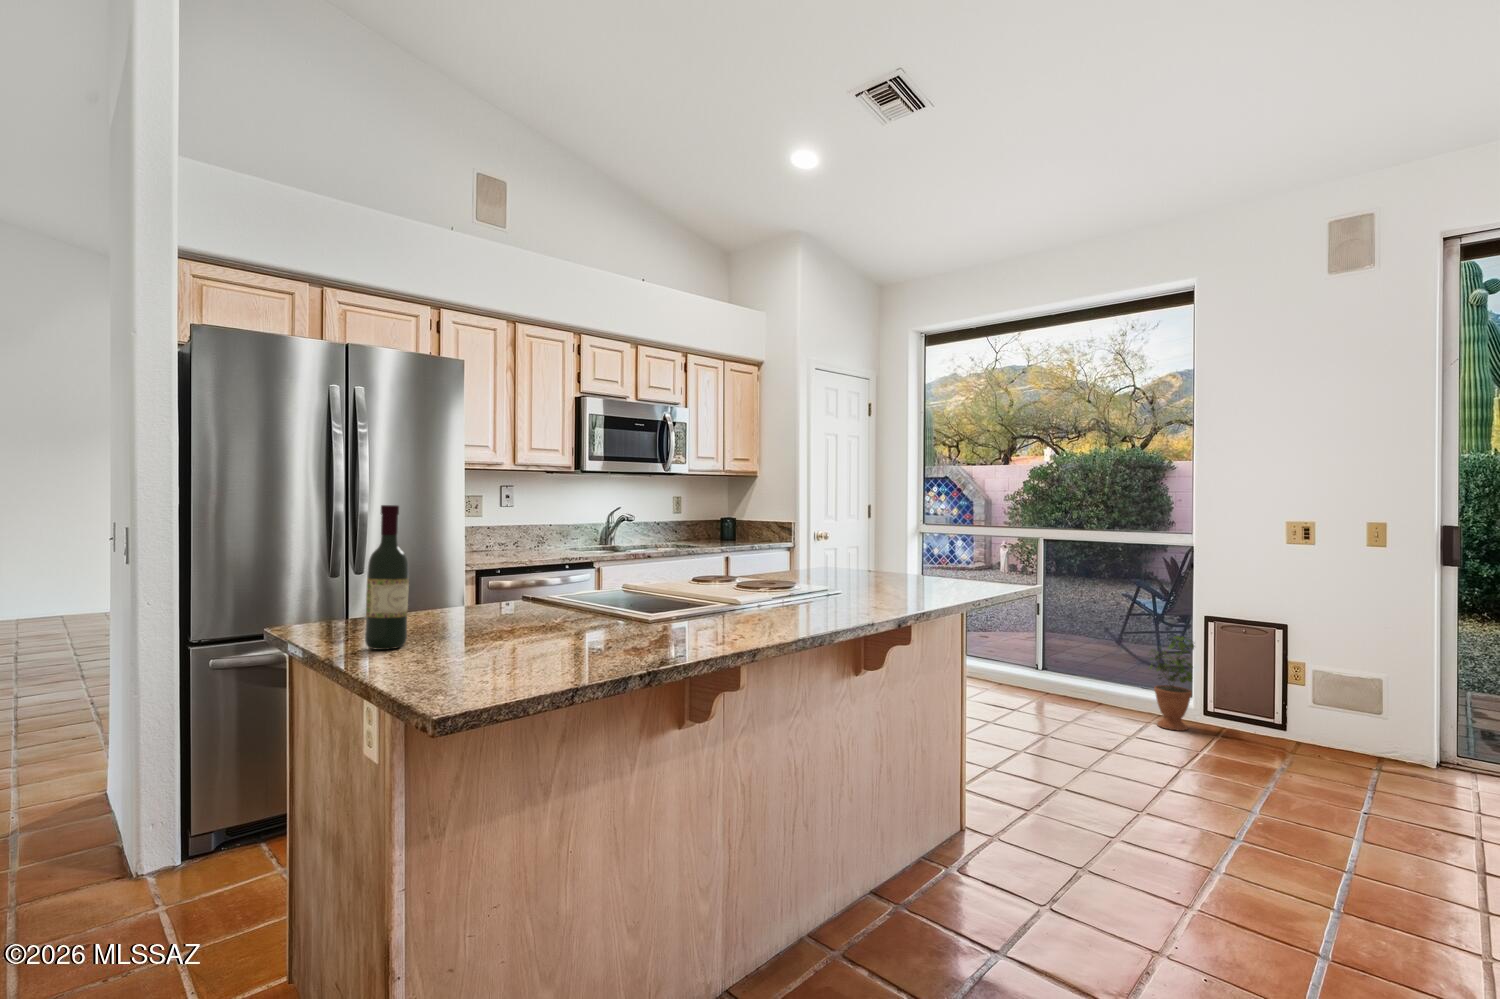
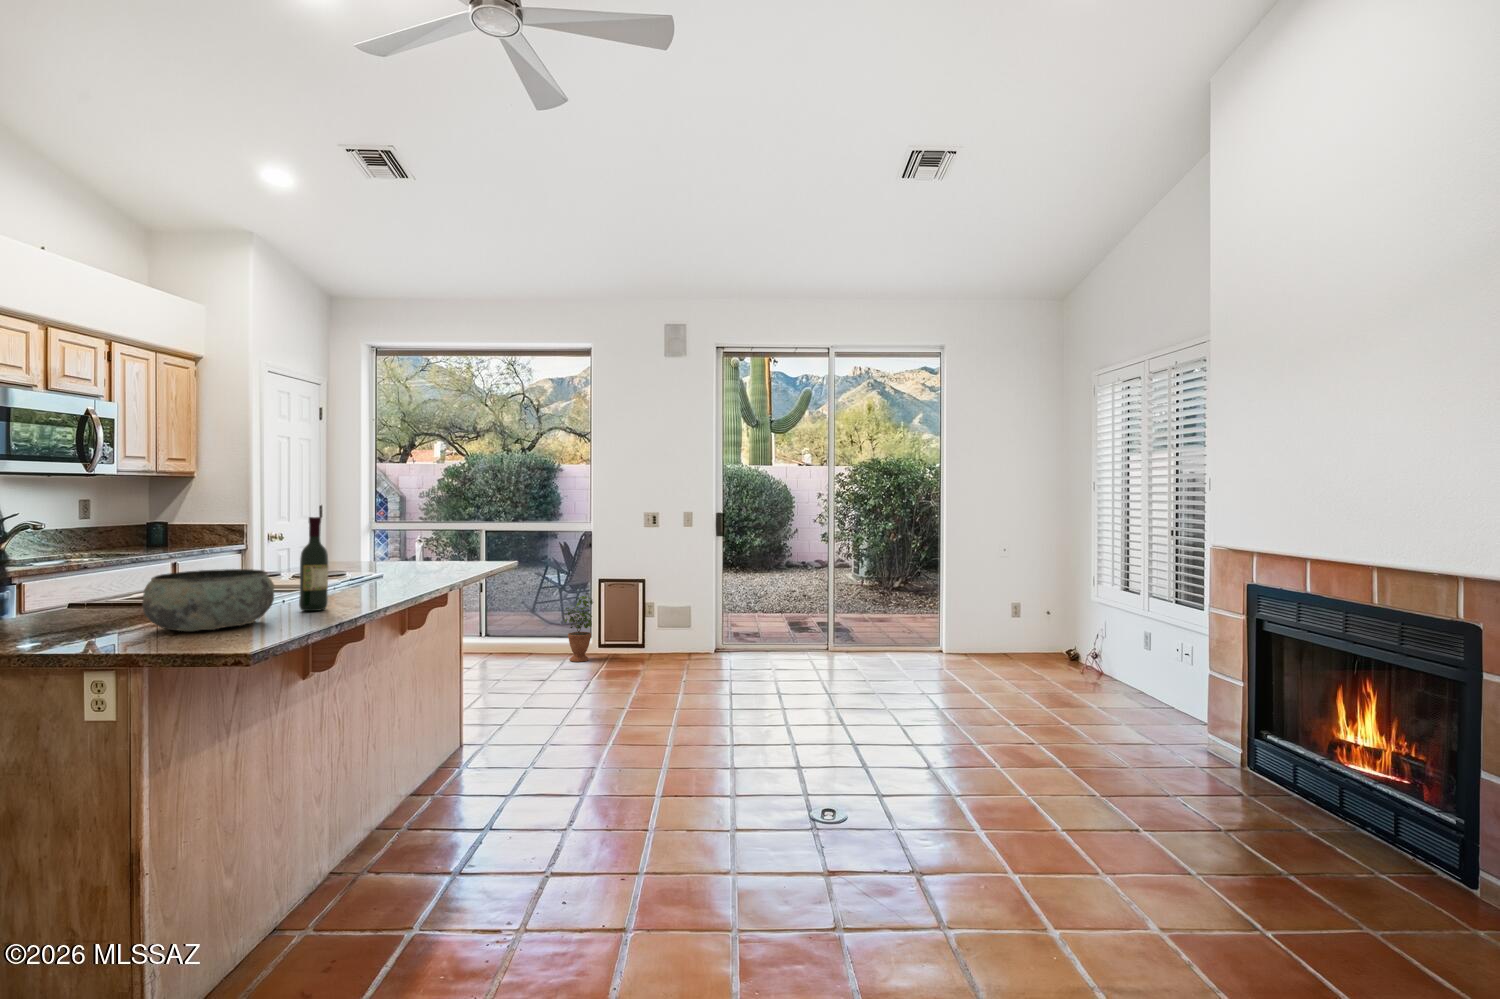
wine bottle: present [365,505,409,650] -> present [299,517,328,611]
bowl: none [466,568,614,649] -> present [142,569,274,632]

